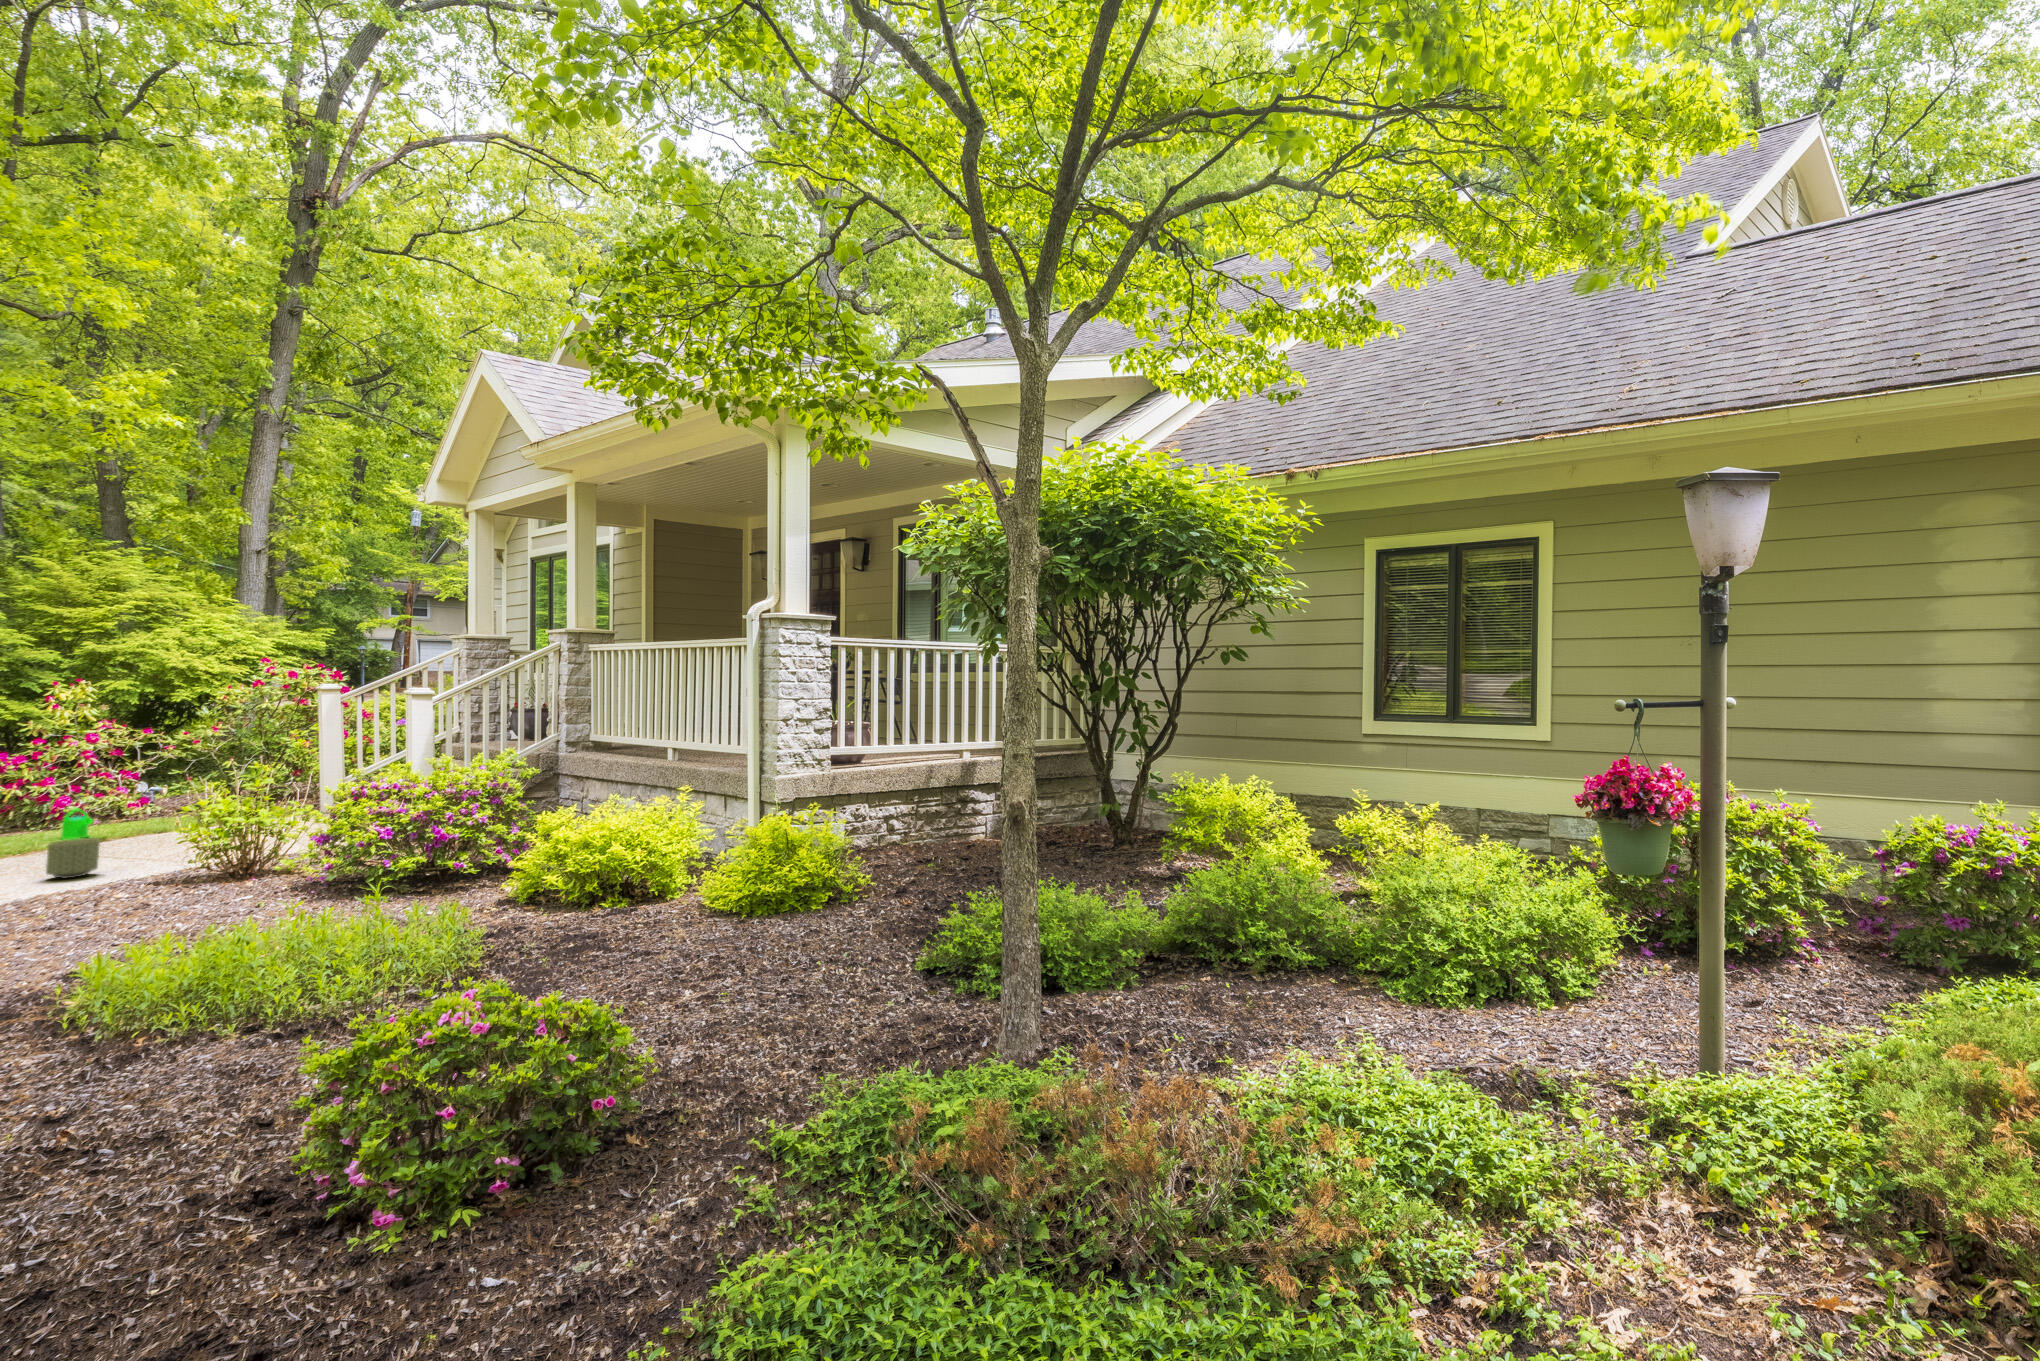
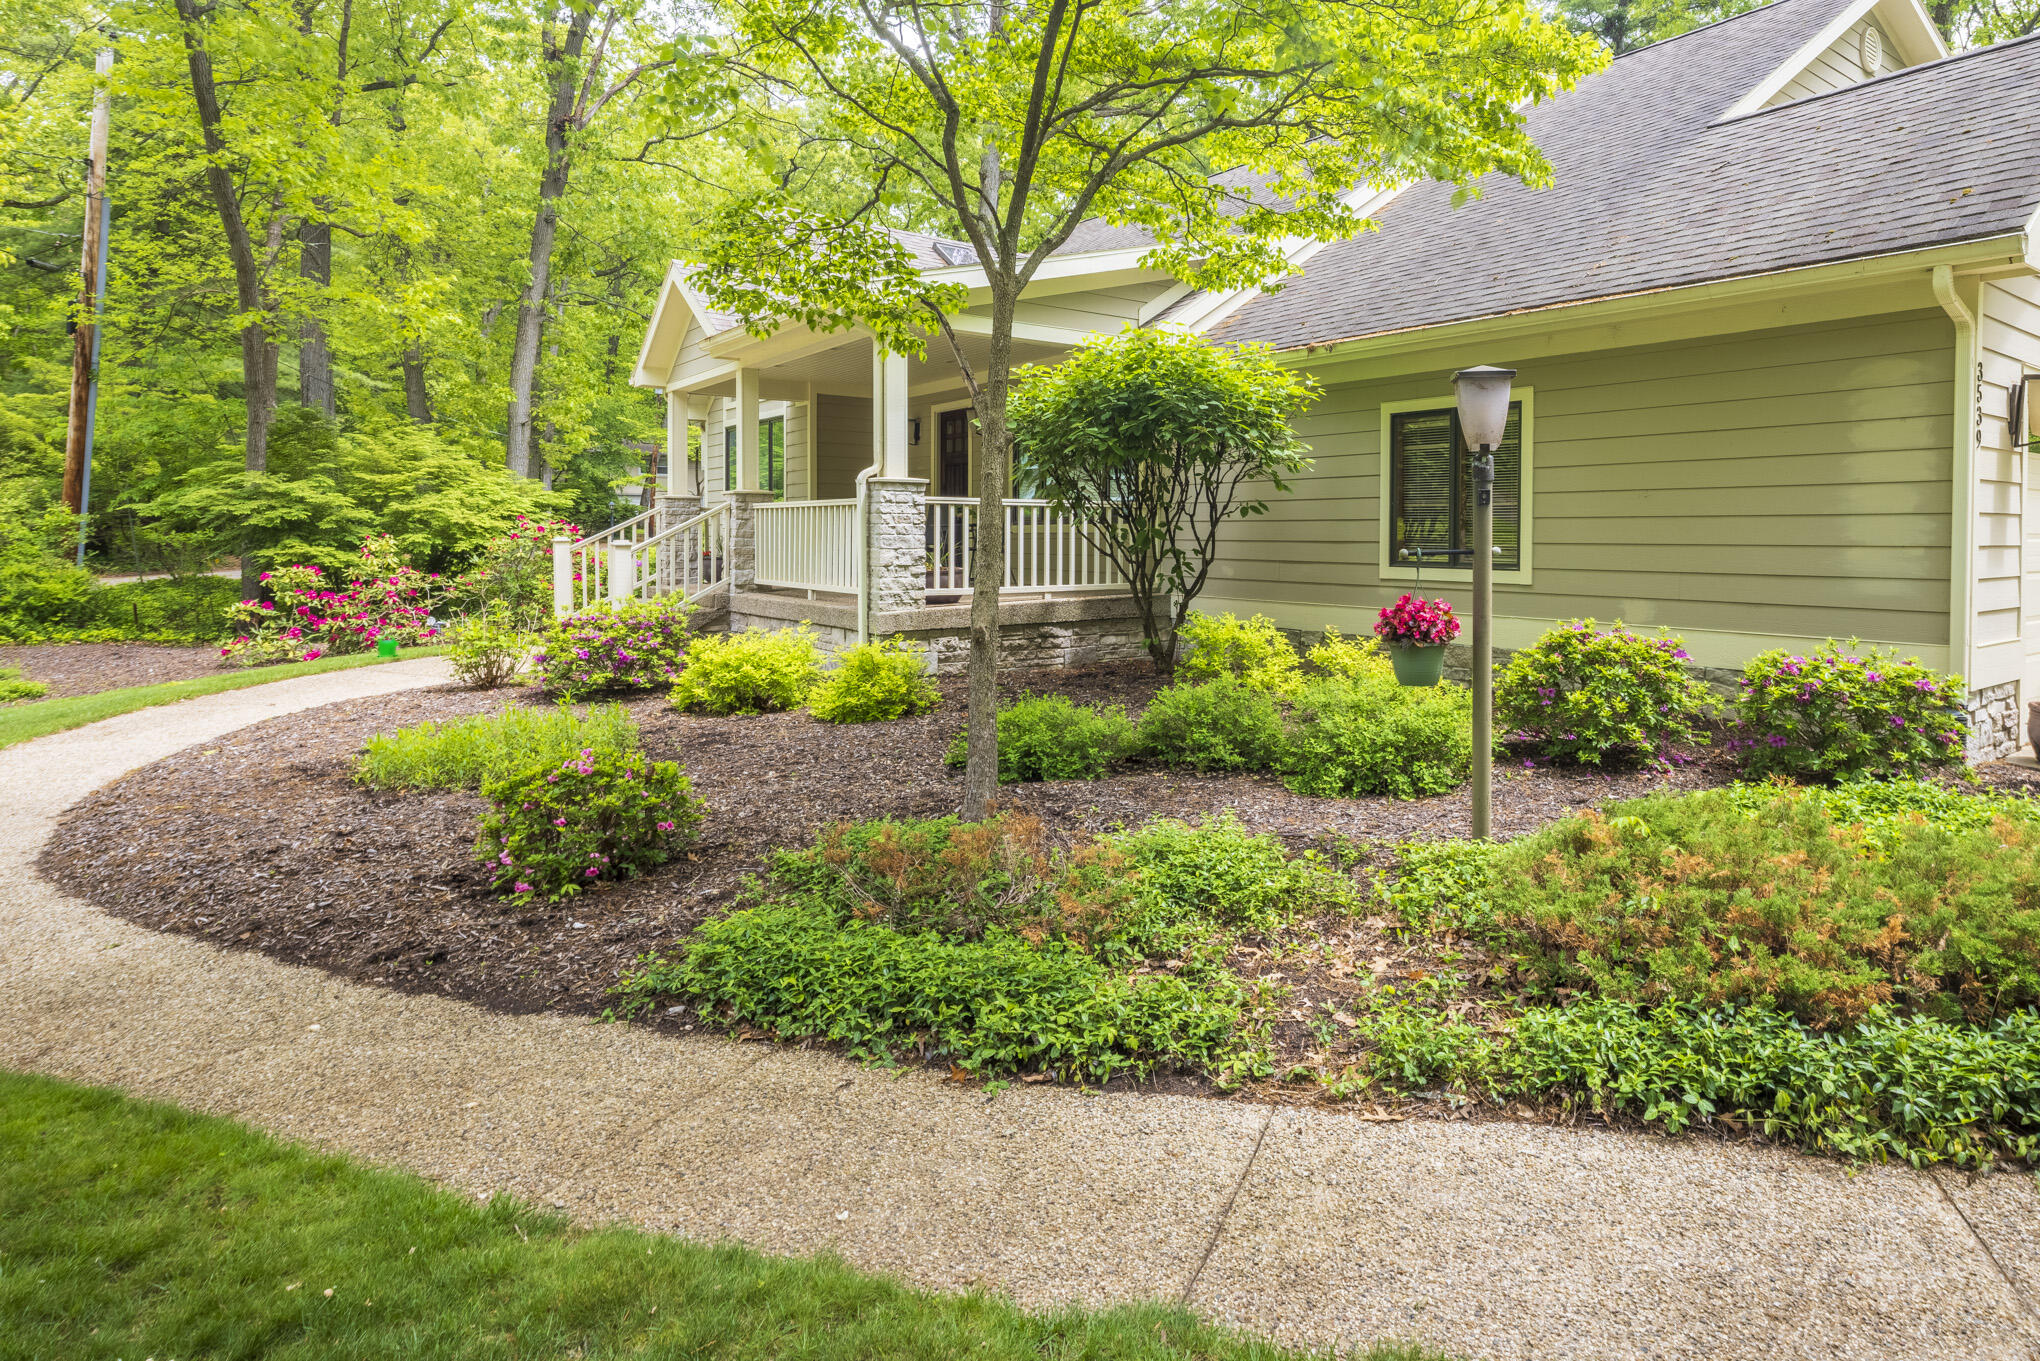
planter: present [46,838,100,878] -> none [362,654,398,684]

